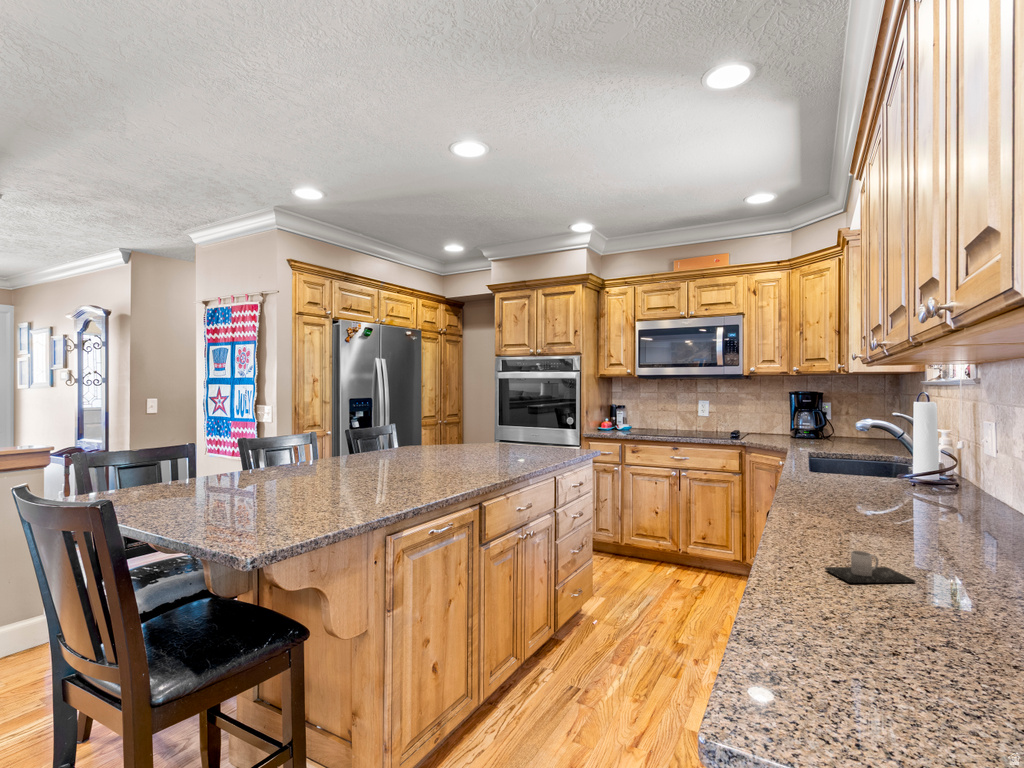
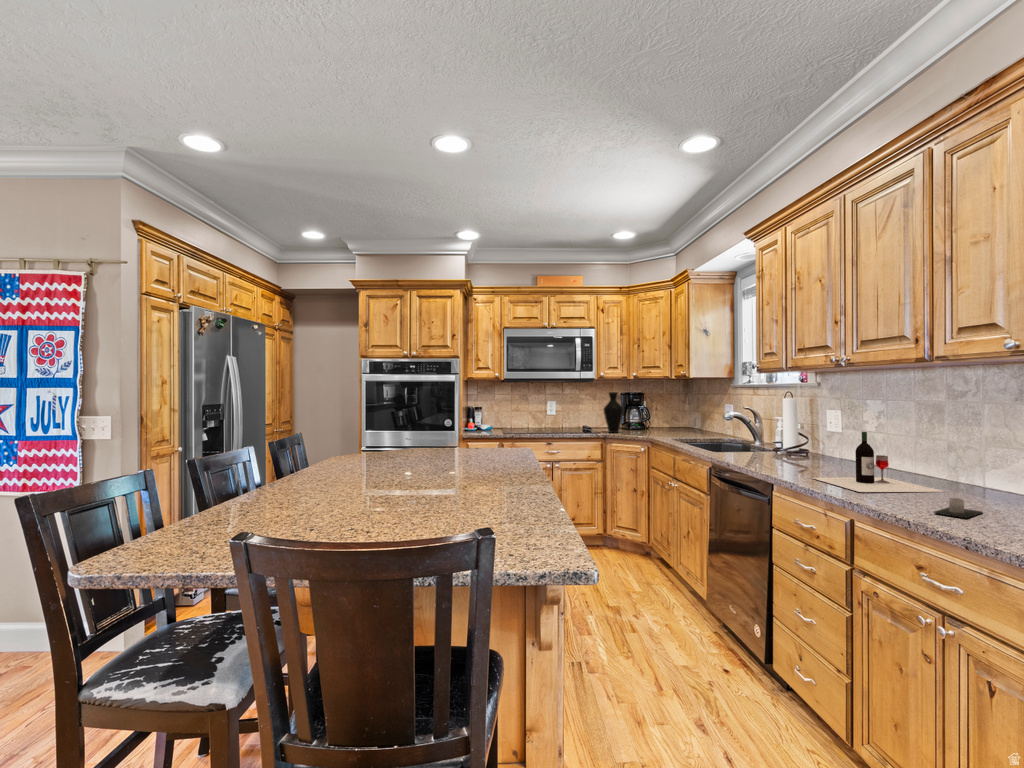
vase: none [753,391,780,441] -> present [604,392,624,433]
wine bottle: none [820,448,982,551] -> present [813,432,944,492]

